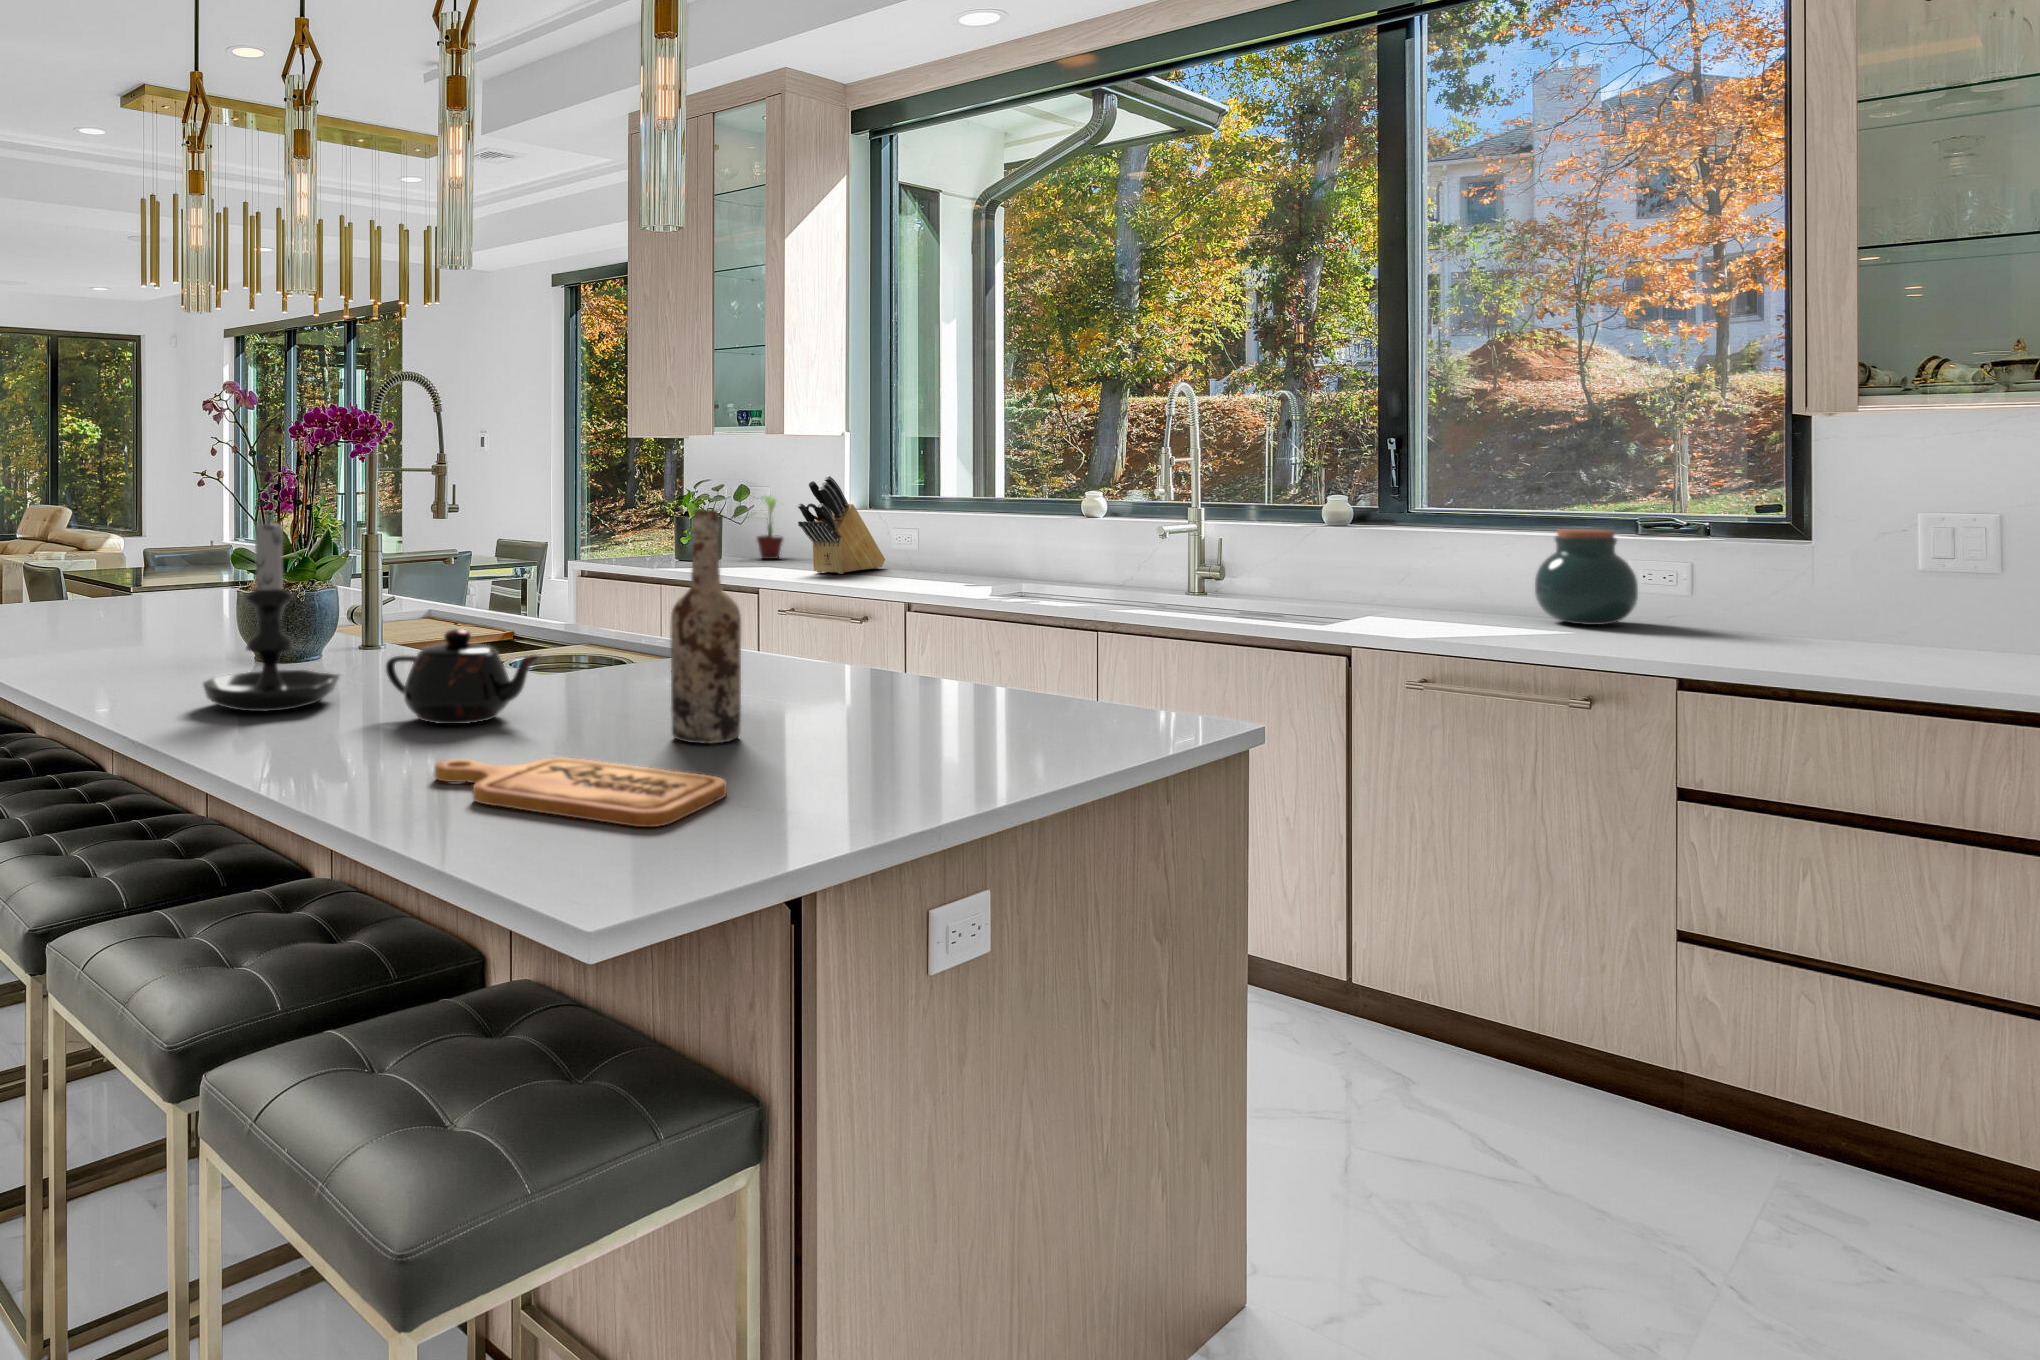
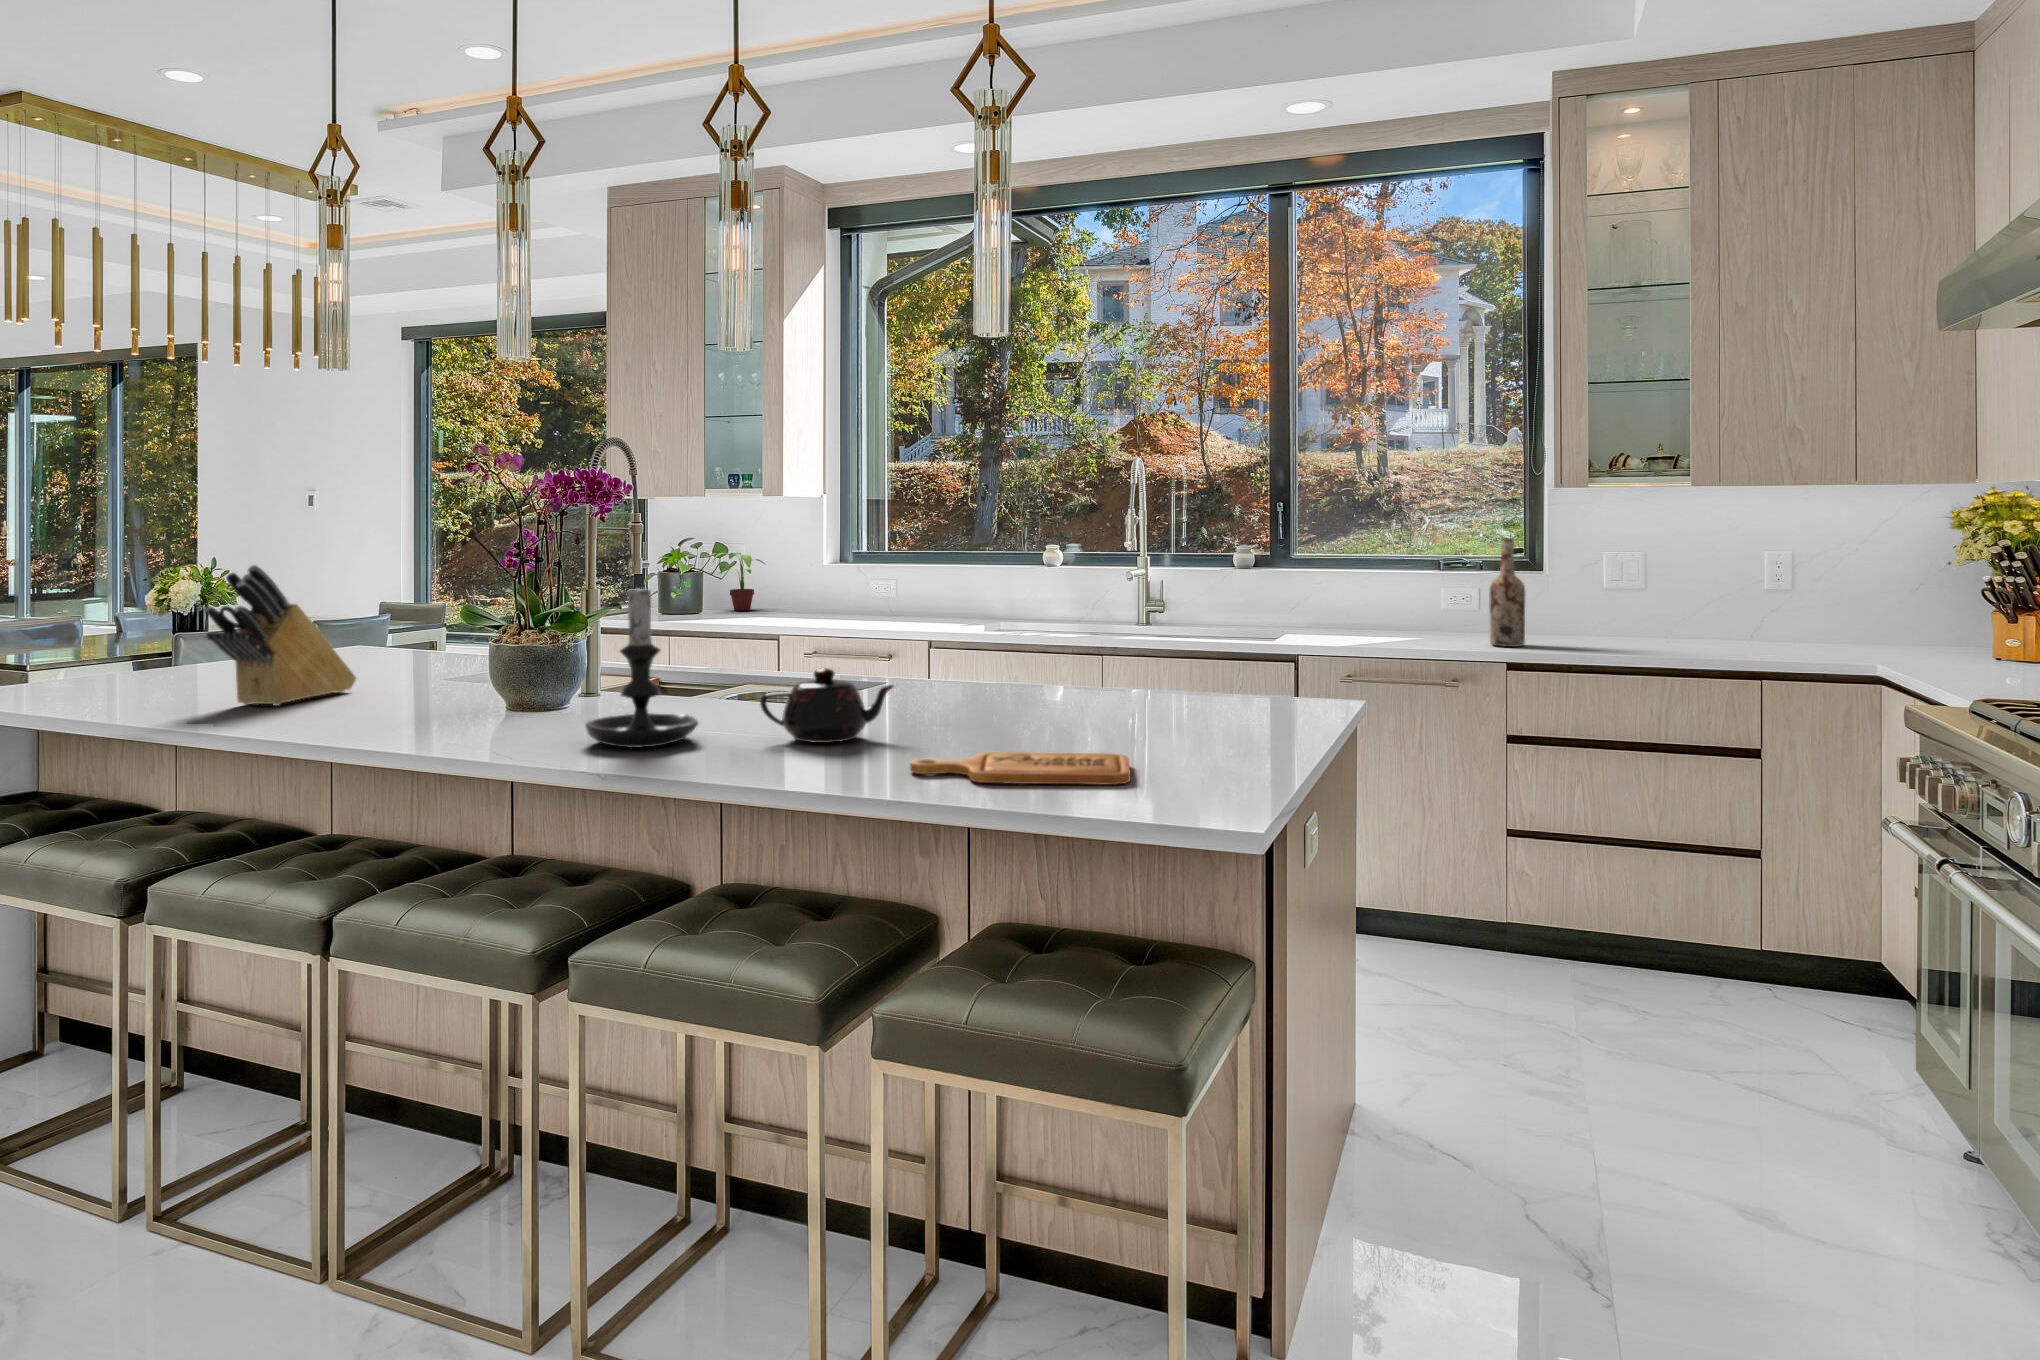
knife block: present [798,476,885,574] -> present [205,565,356,706]
wine bottle: present [671,510,741,744] -> present [1489,538,1525,647]
jar: present [1535,529,1638,625] -> none [1386,567,1449,633]

